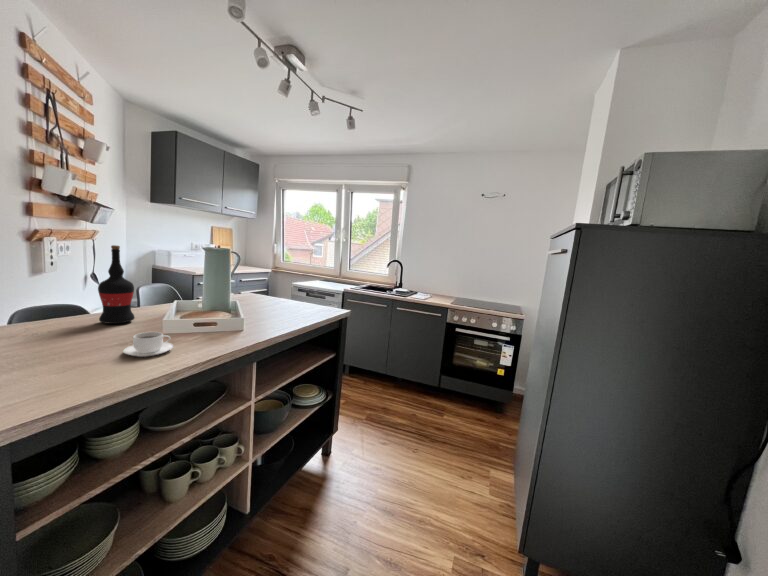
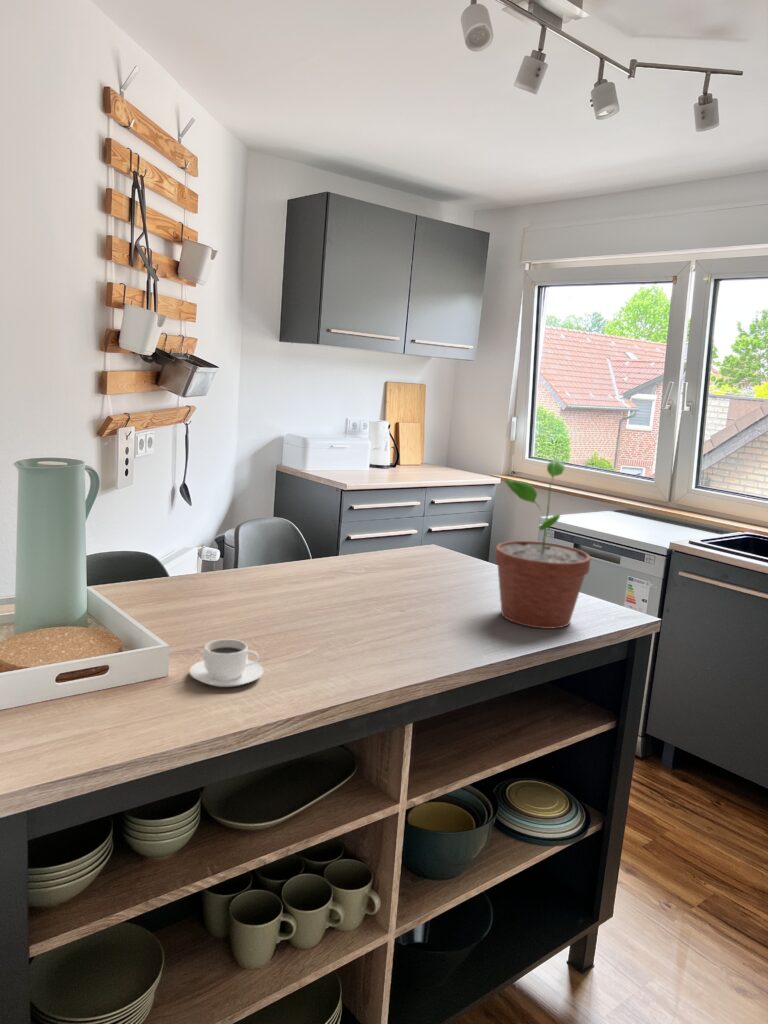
wine bottle: present [98,245,134,324] -> none [170,464,221,606]
potted plant: none [285,247,325,316] -> present [495,459,590,629]

